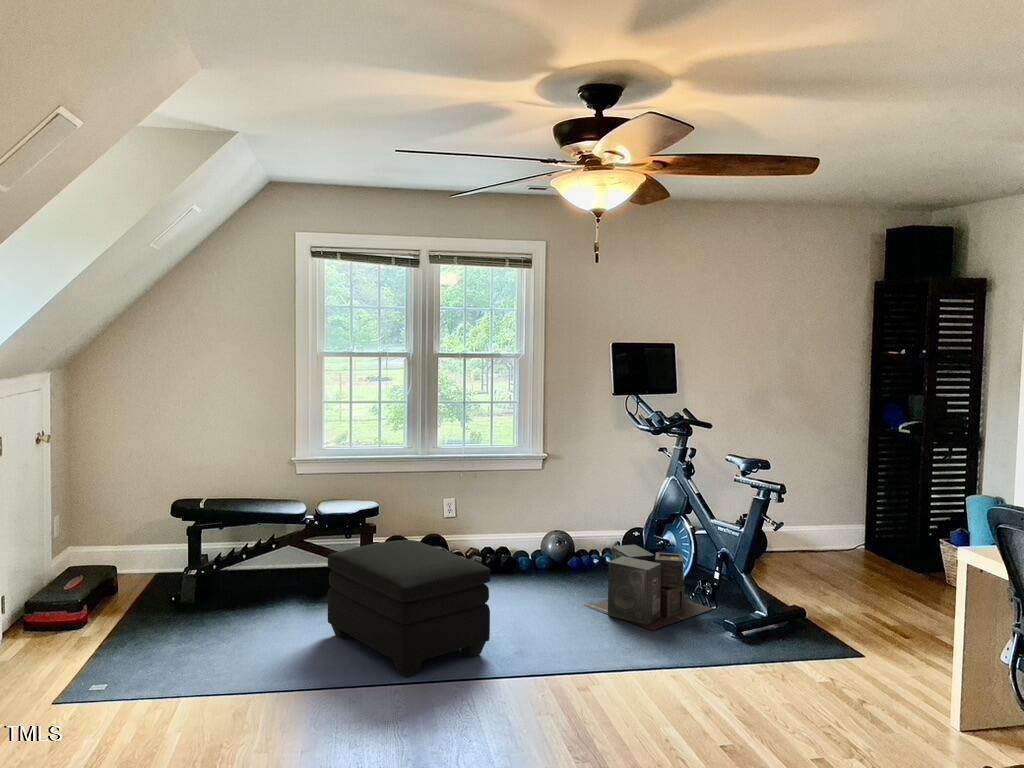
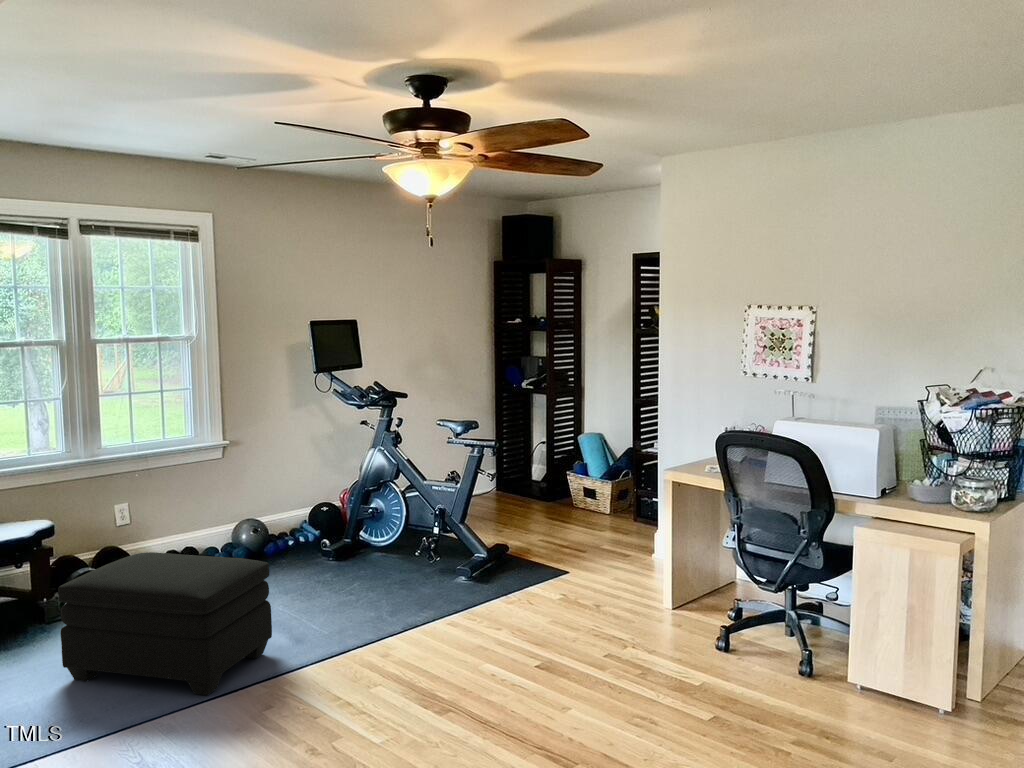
speaker: present [583,545,713,630] -> none [311,518,432,593]

